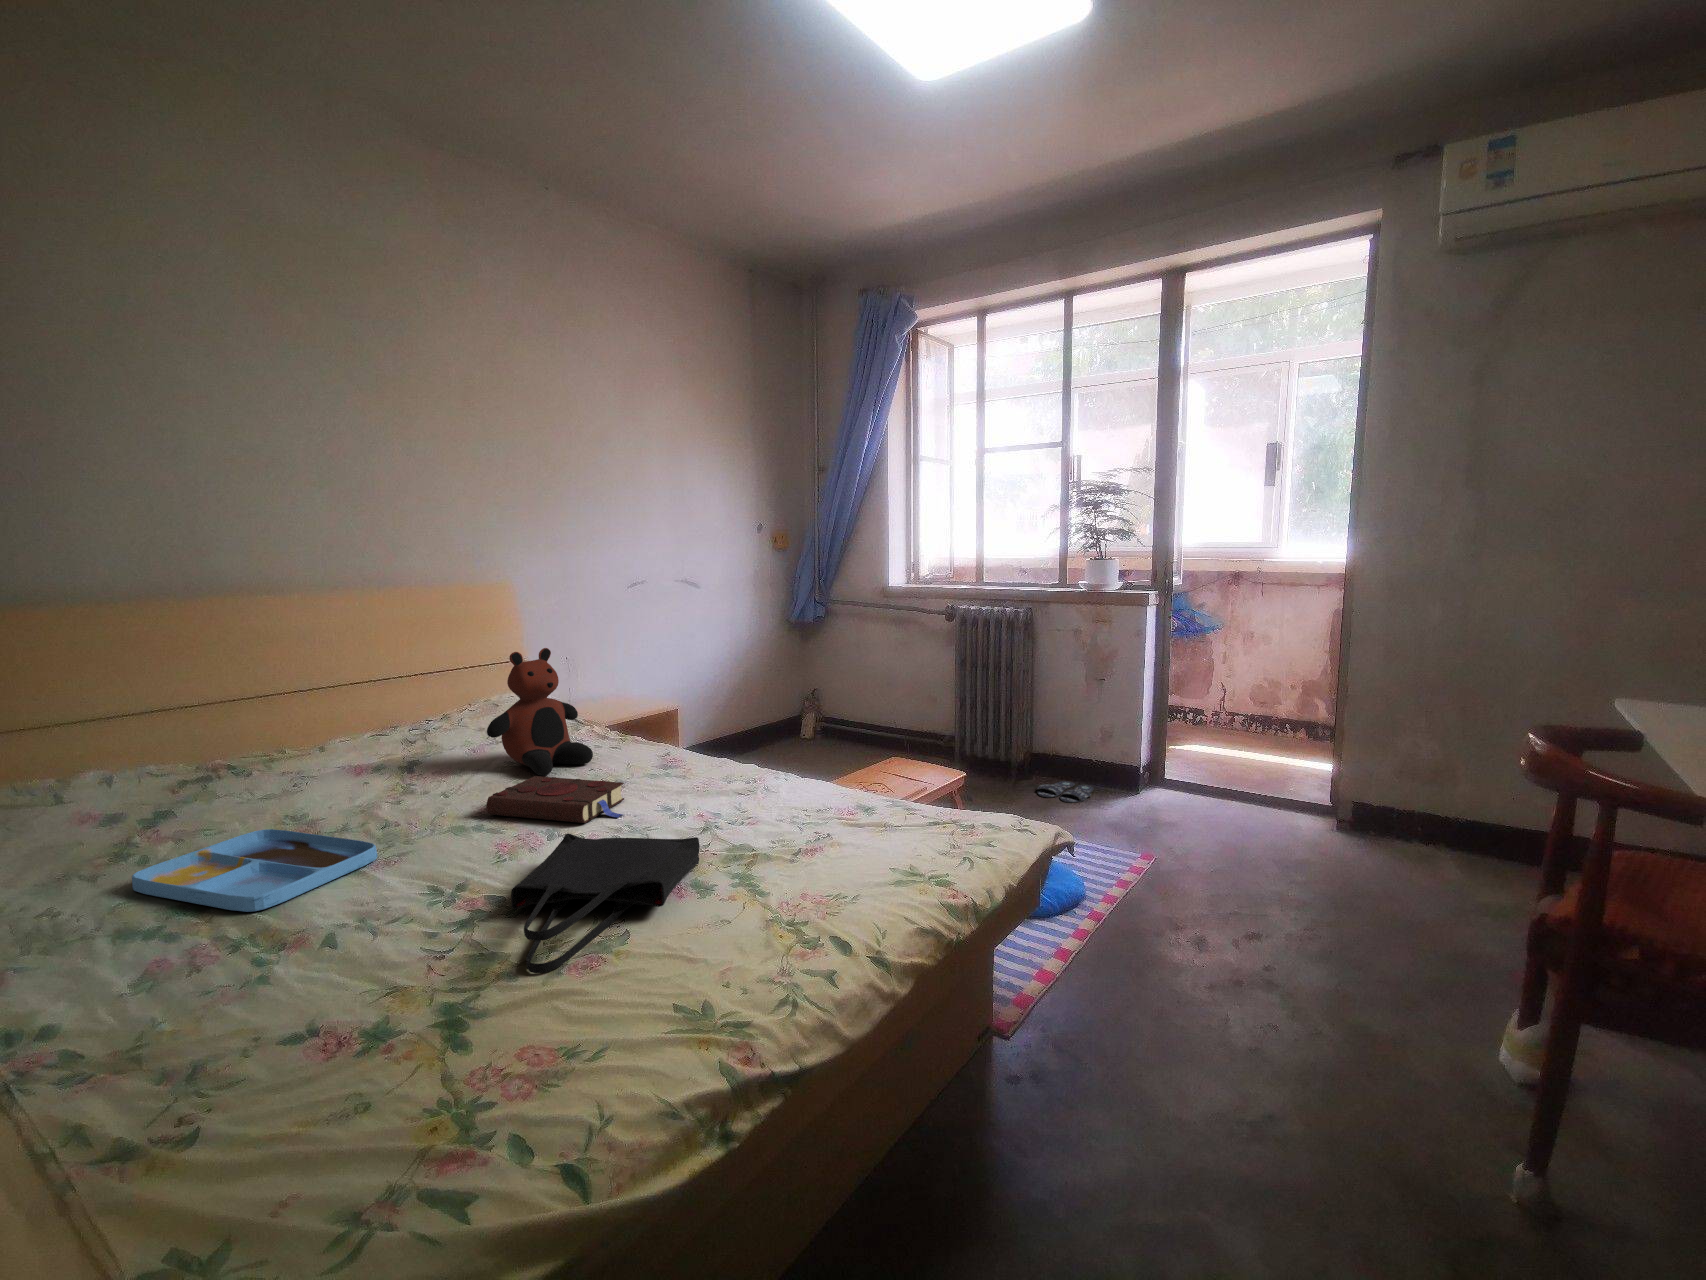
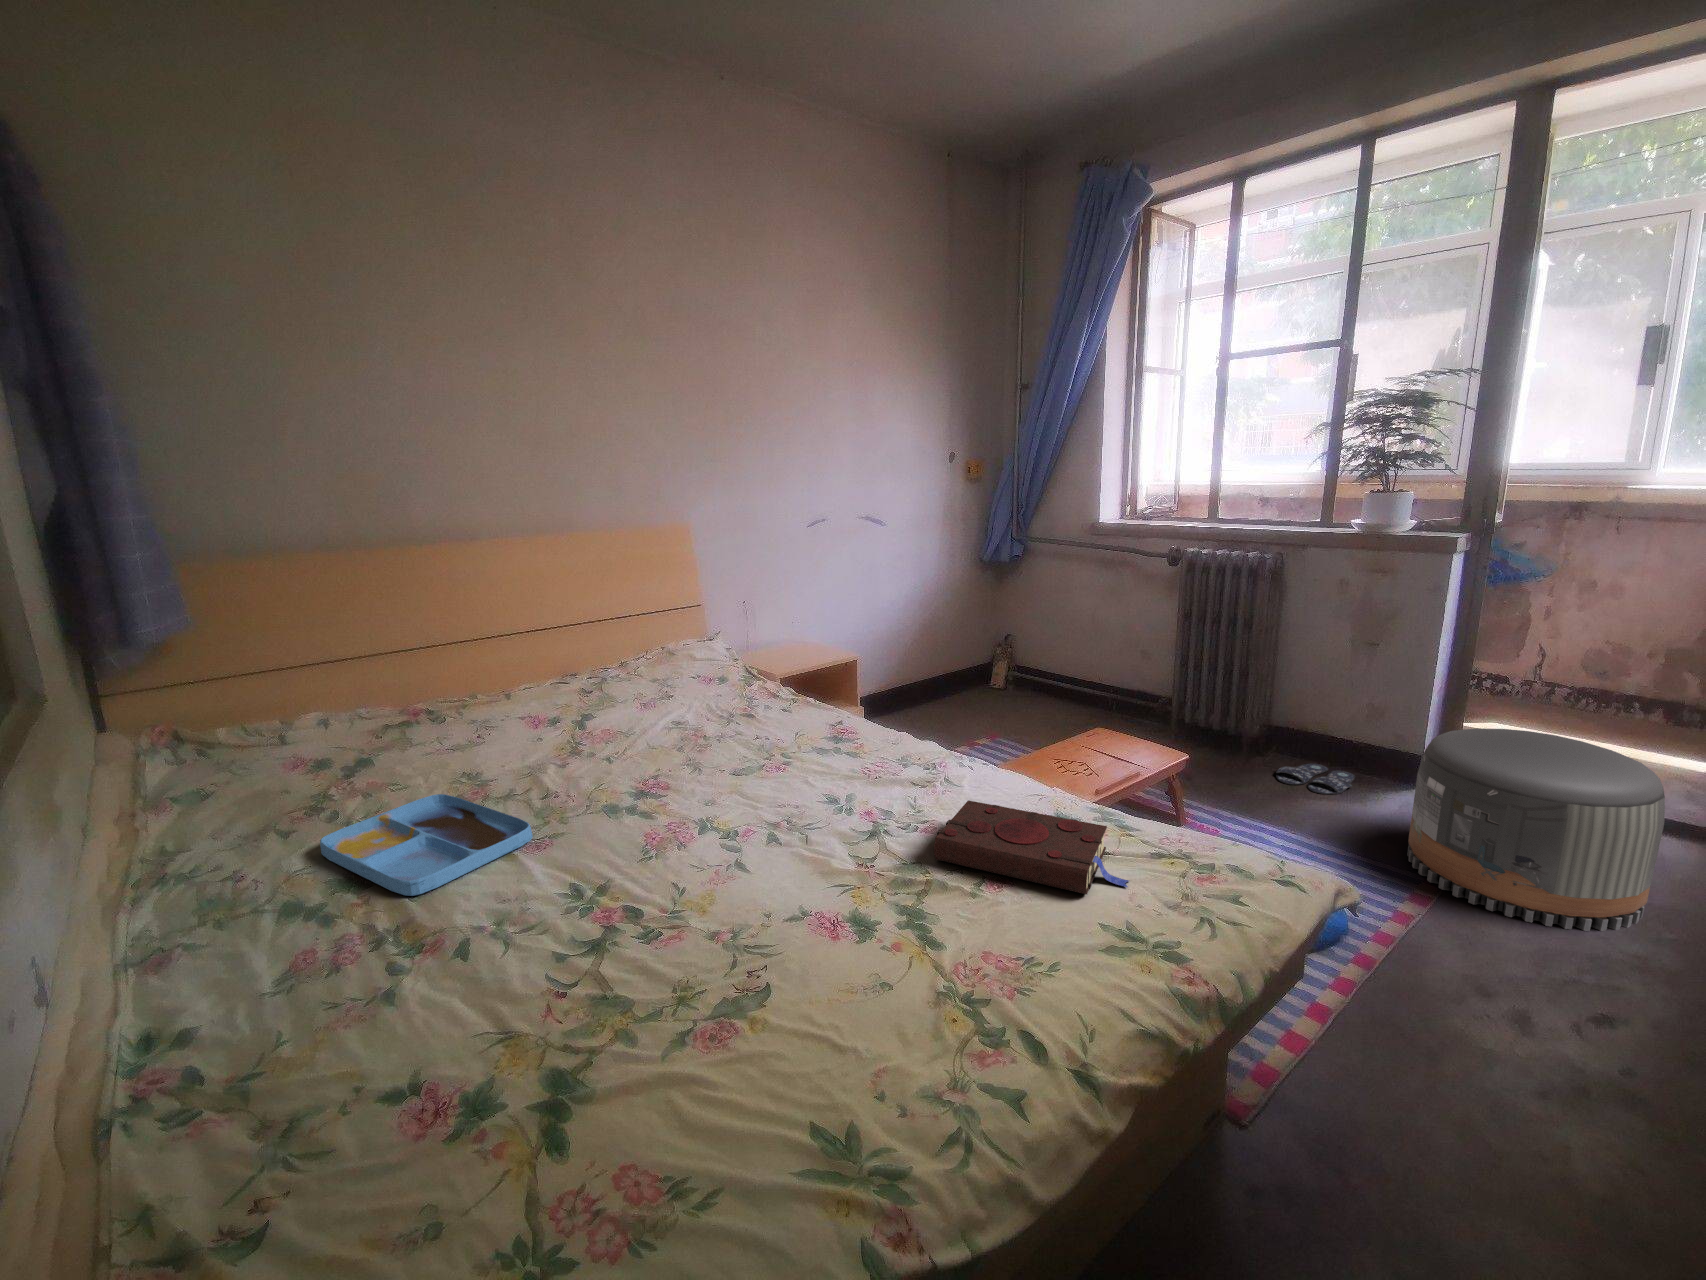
teddy bear: present [487,648,593,776] -> none [650,604,757,744]
pouf: none [1127,737,1277,878] -> present [1407,728,1665,931]
book: present [487,776,624,823] -> present [934,800,1129,894]
tote bag: present [511,833,700,973] -> none [646,836,859,1034]

